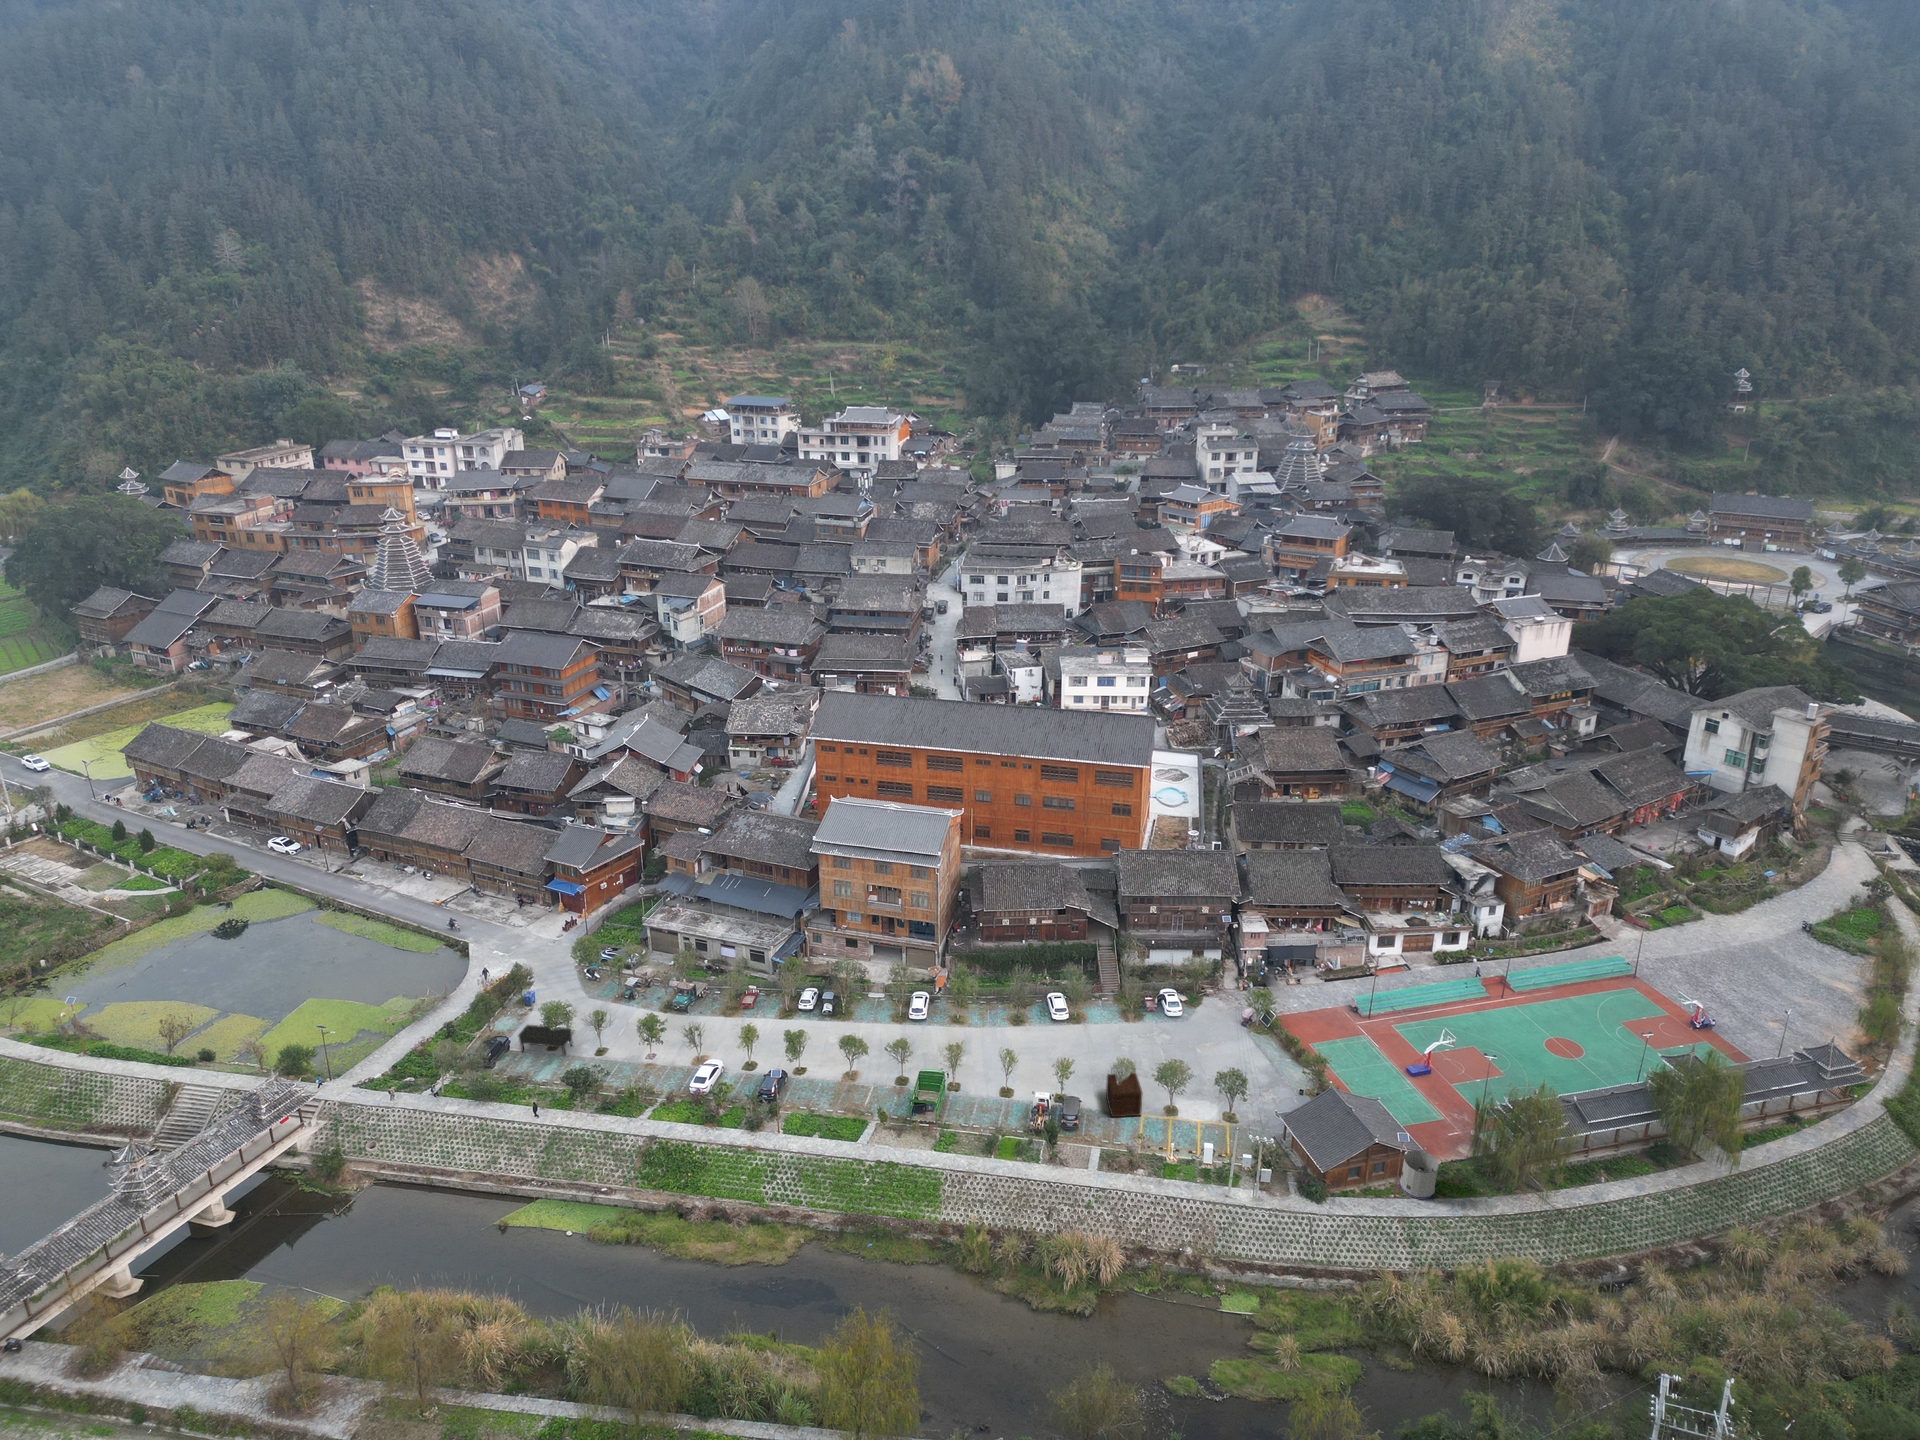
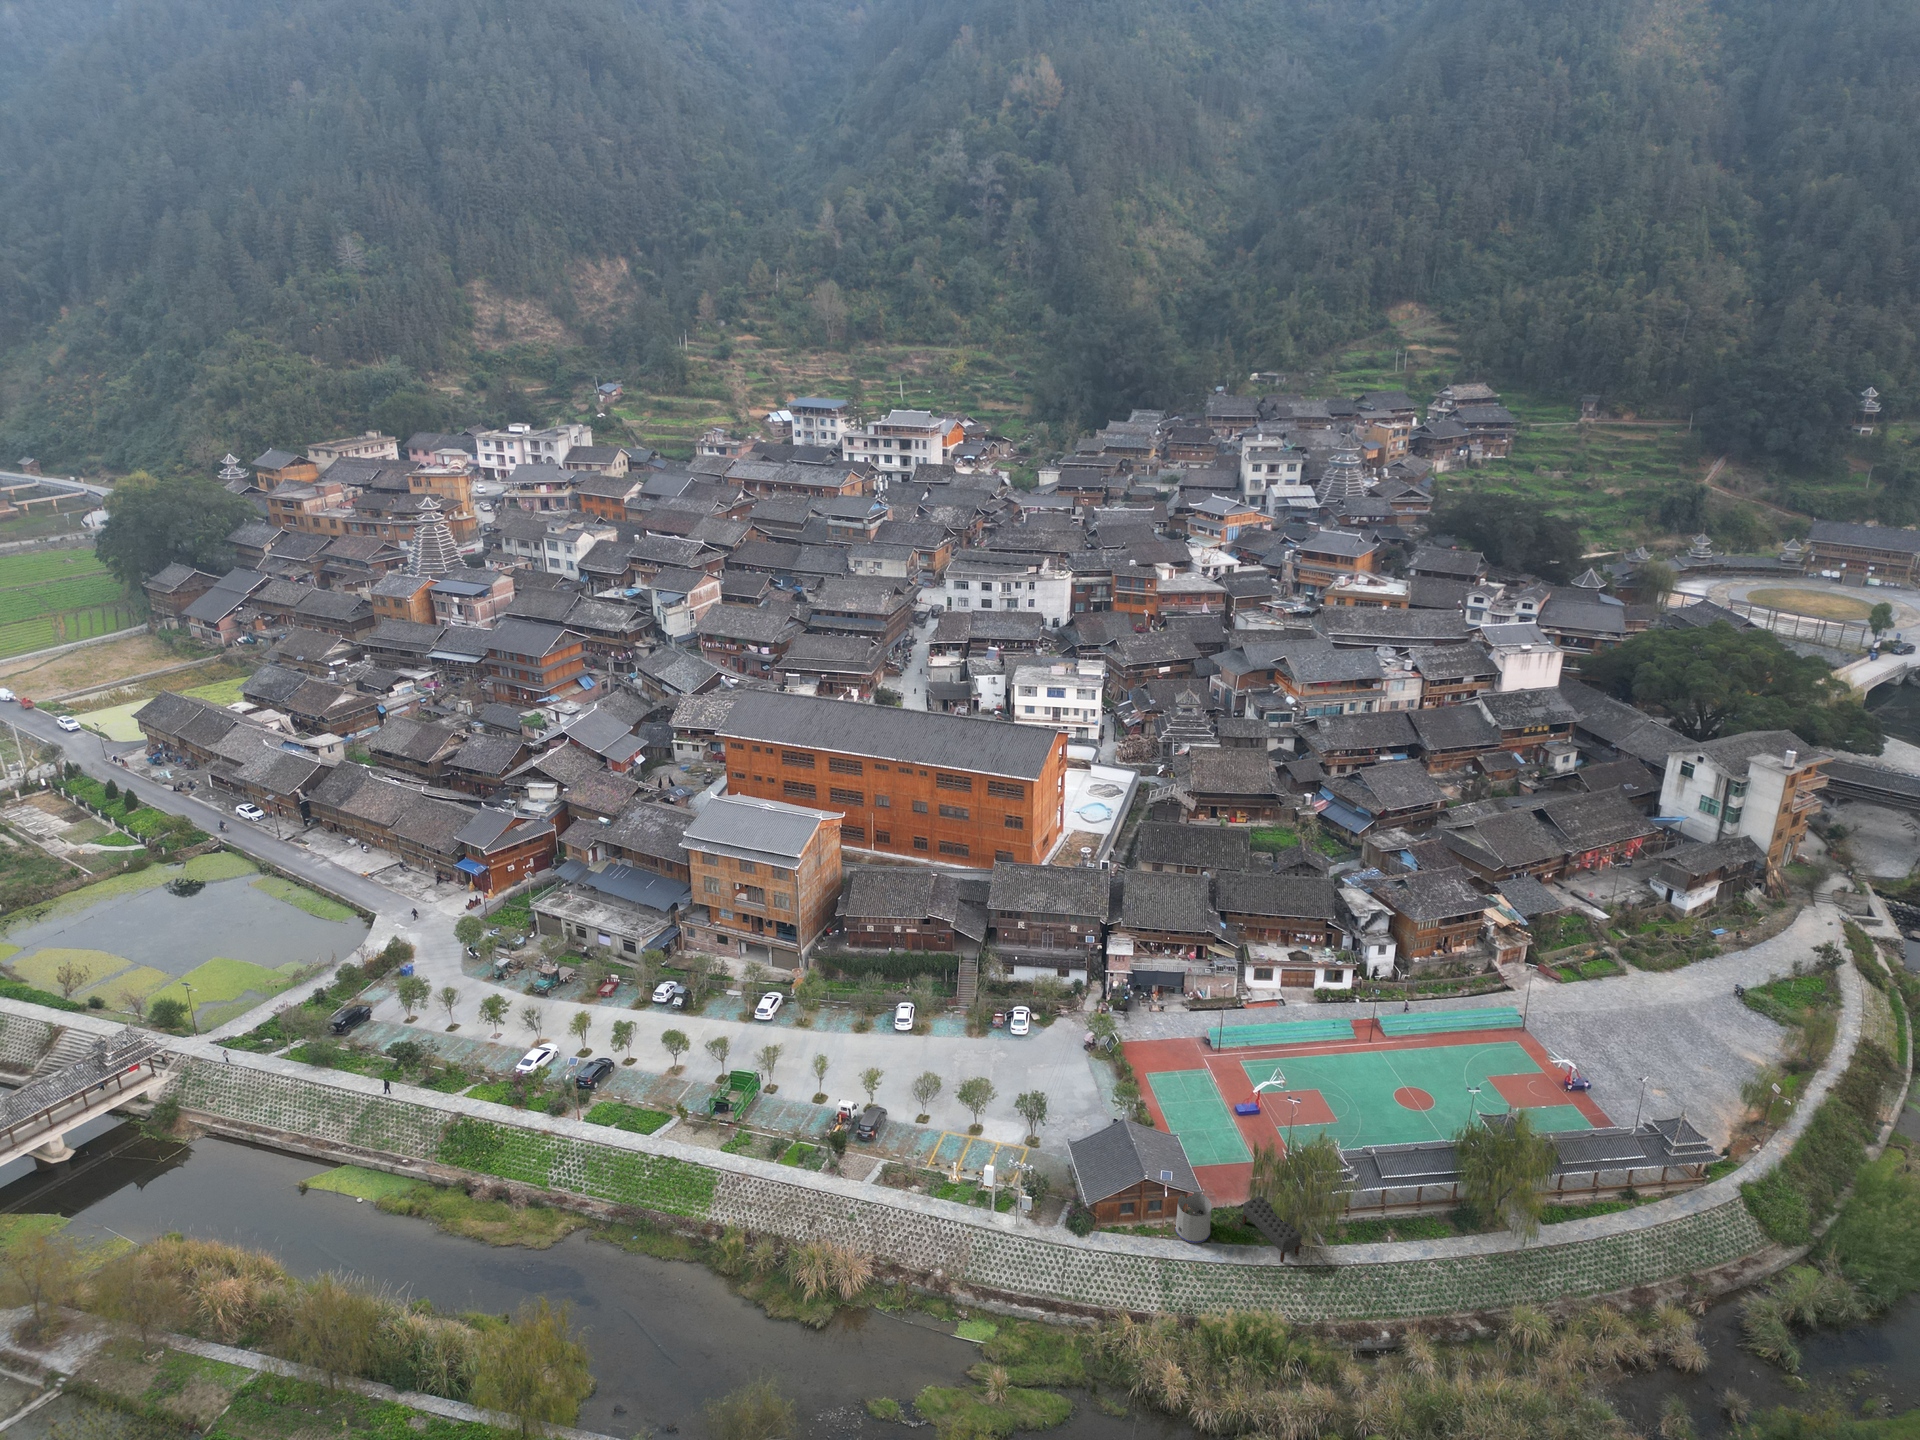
bench: present [518,1025,573,1055] -> present [1243,1196,1302,1263]
wooden crate: present [1106,1073,1142,1117] -> none [905,1087,939,1132]

